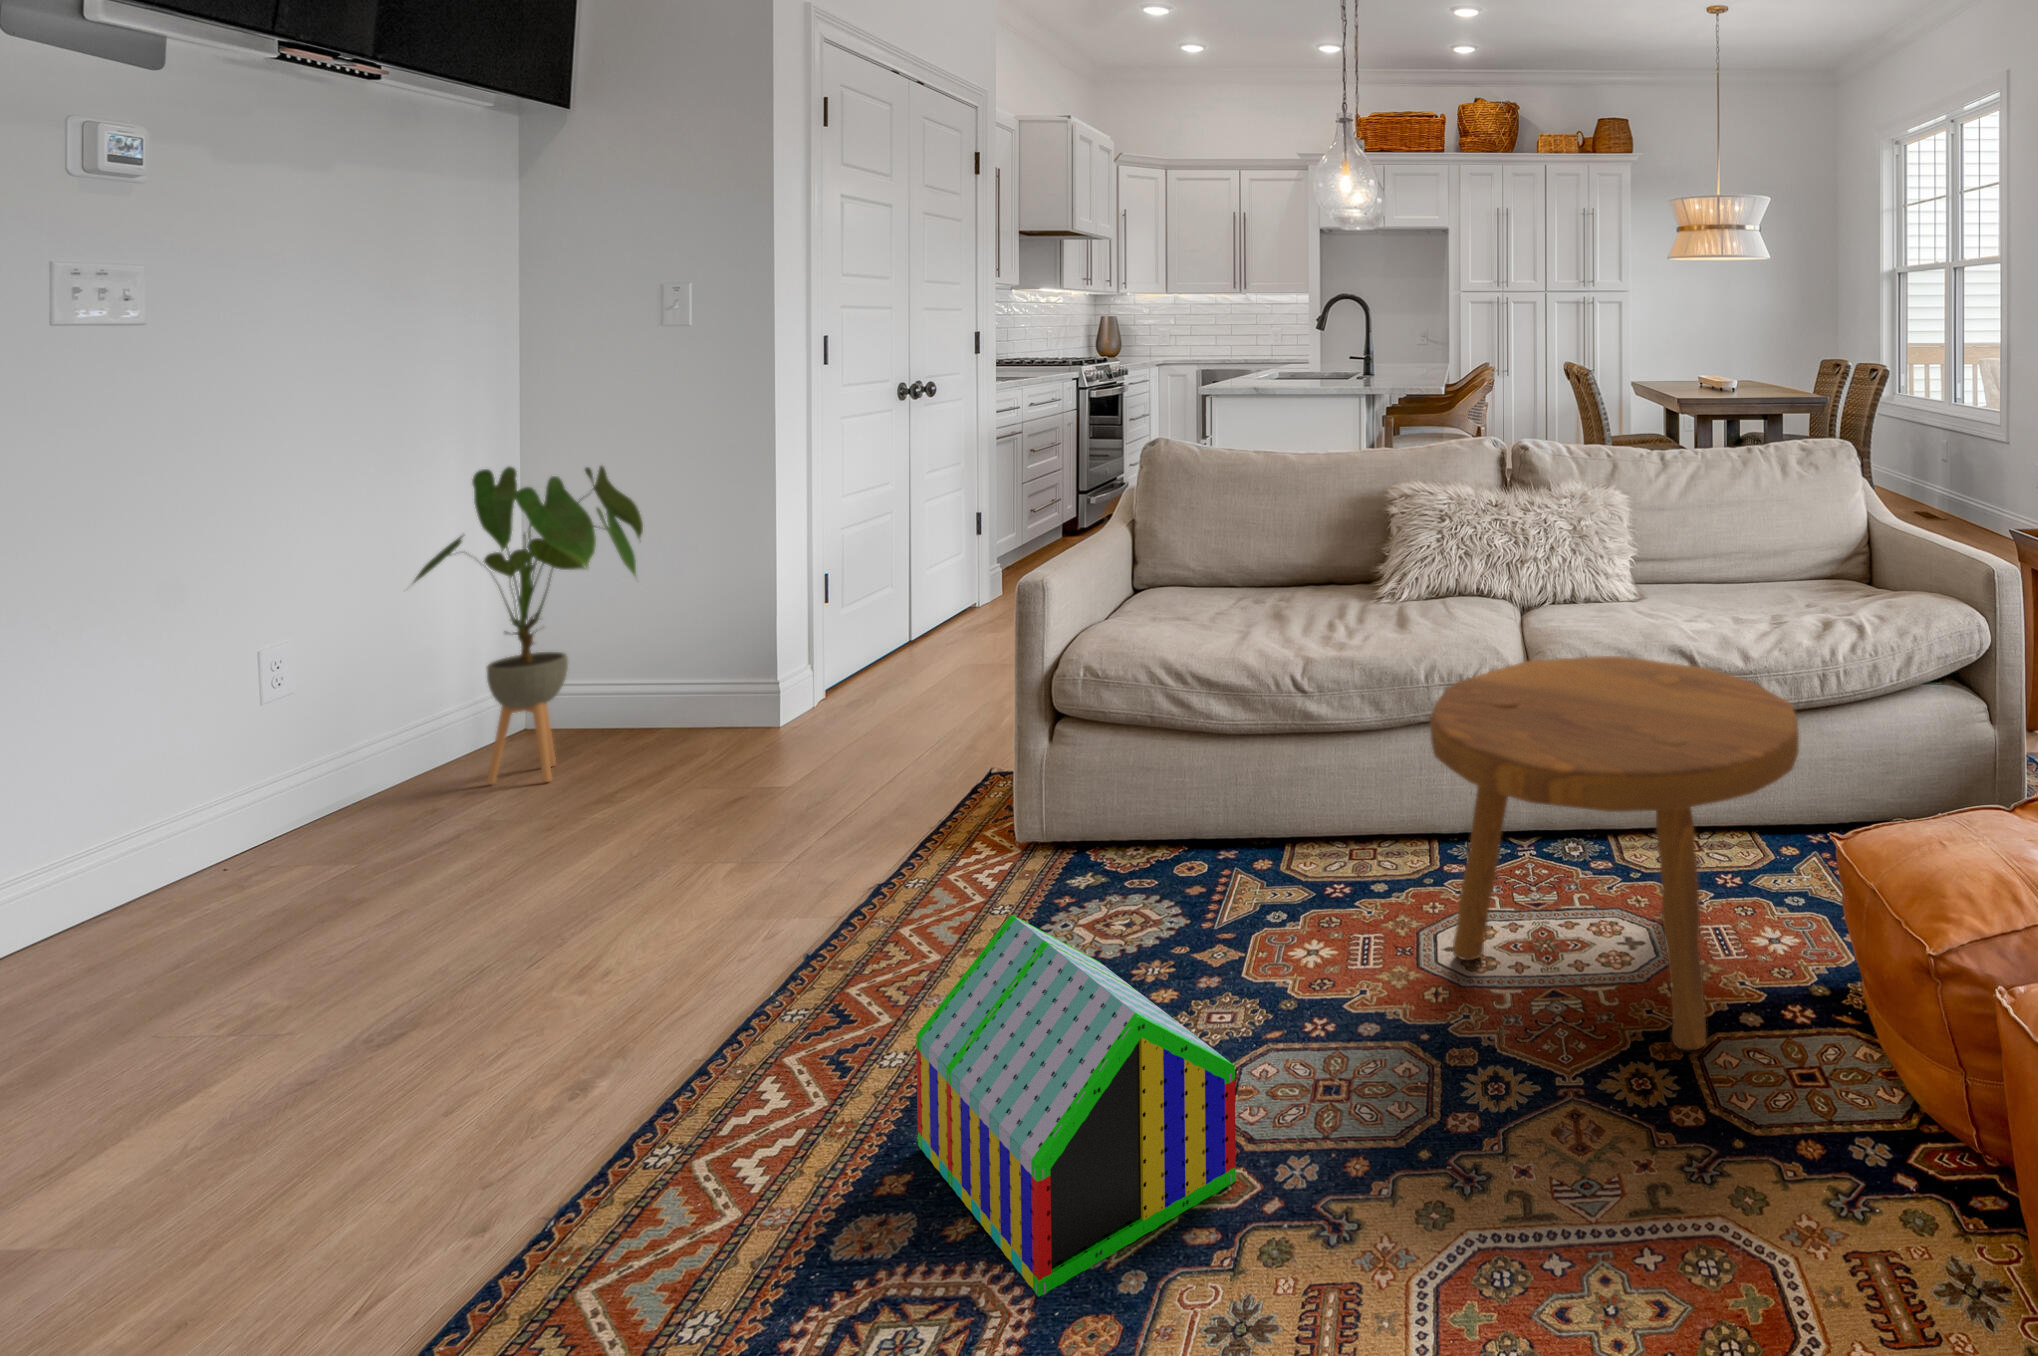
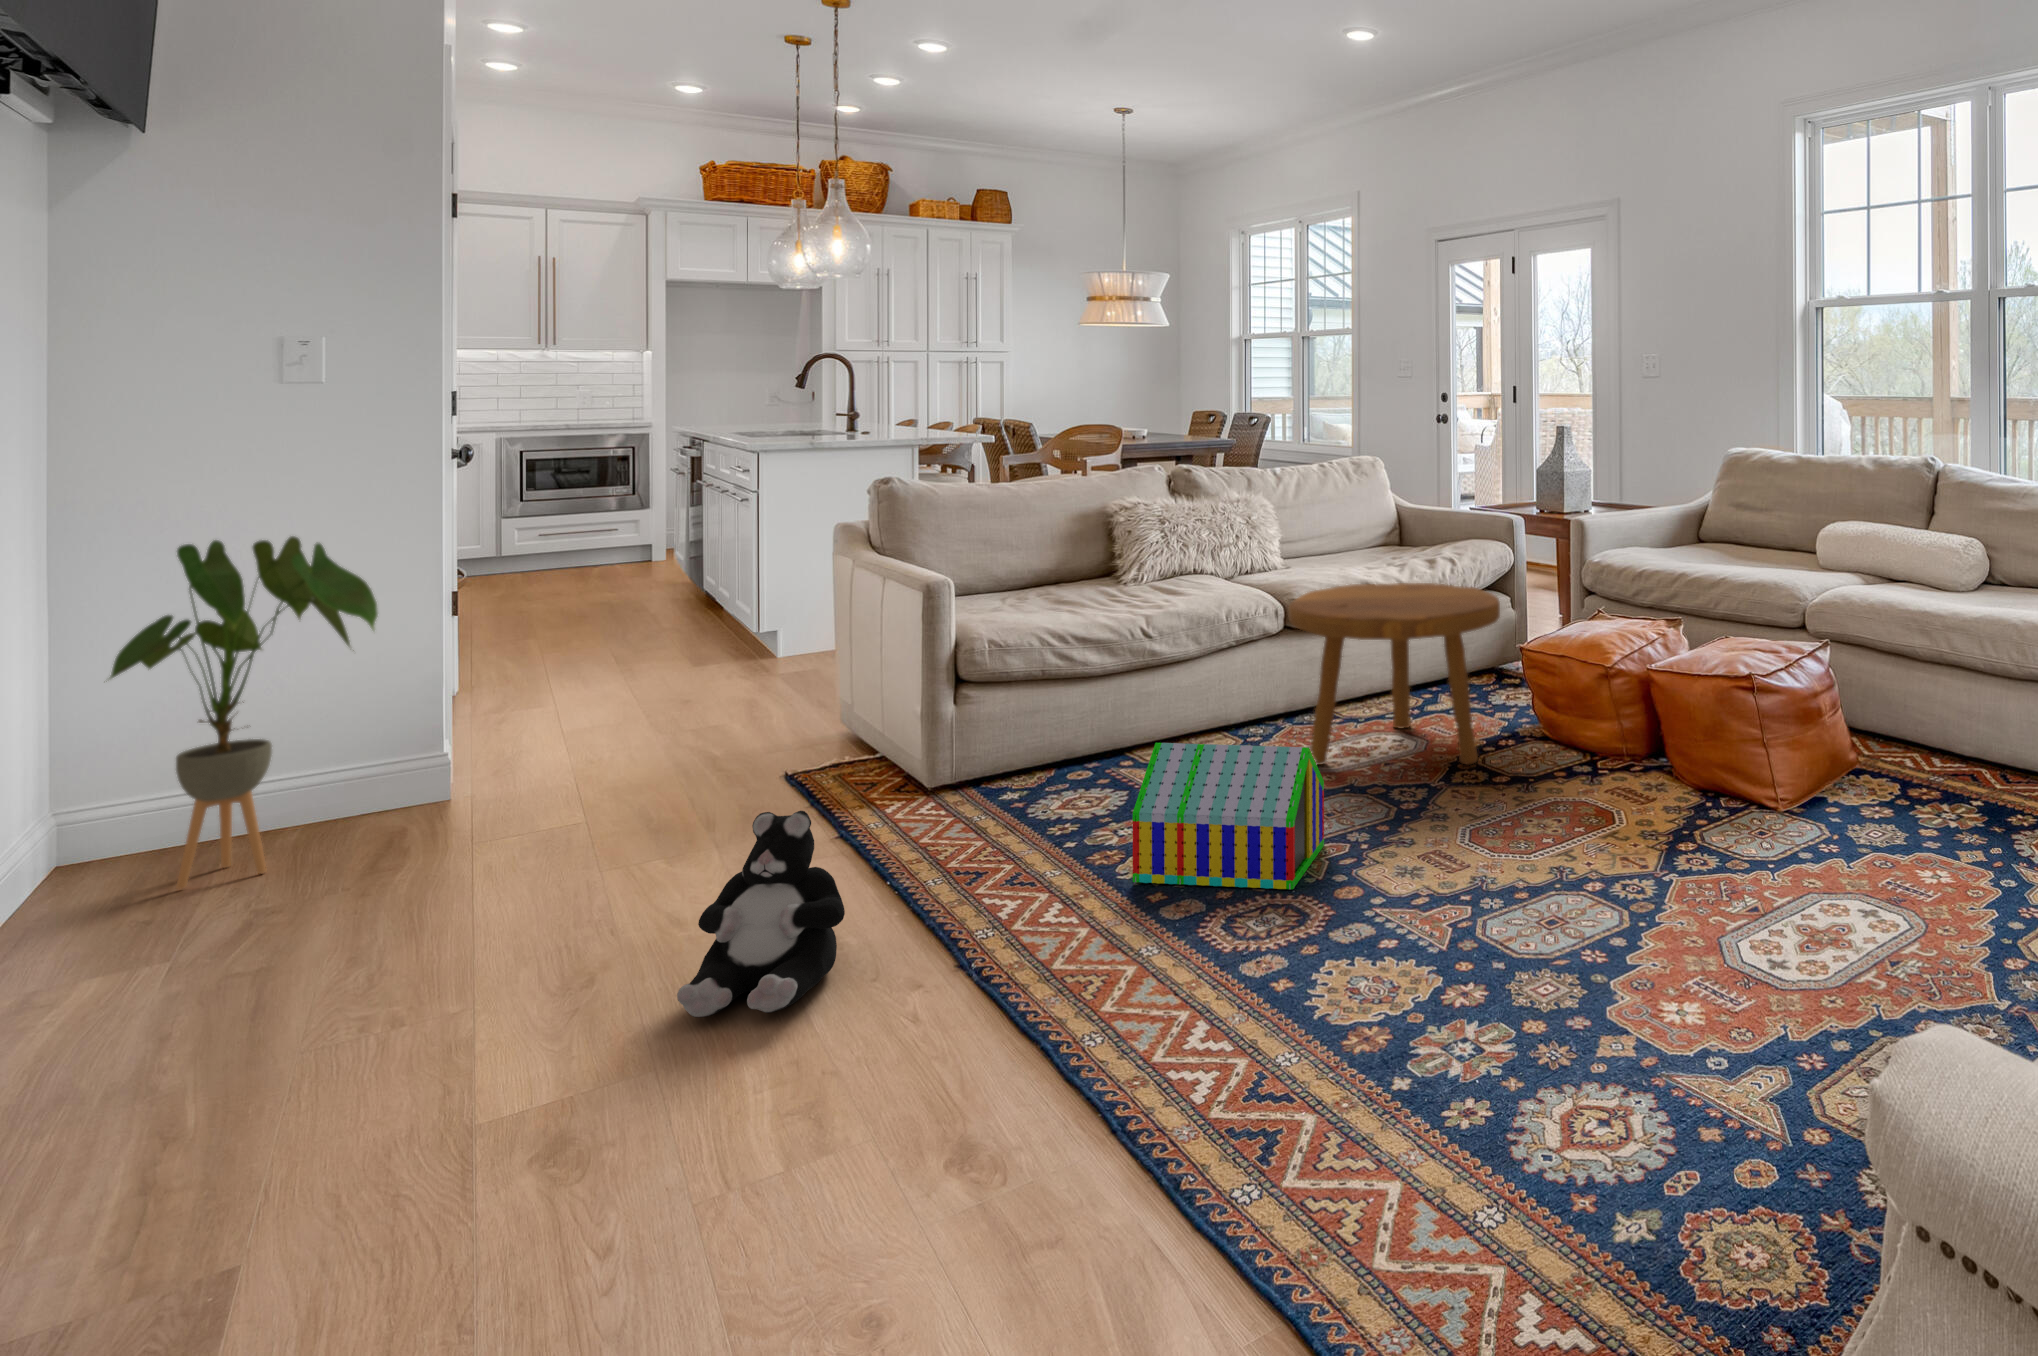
plush toy: none [190,918,503,1243] -> present [677,811,845,1017]

